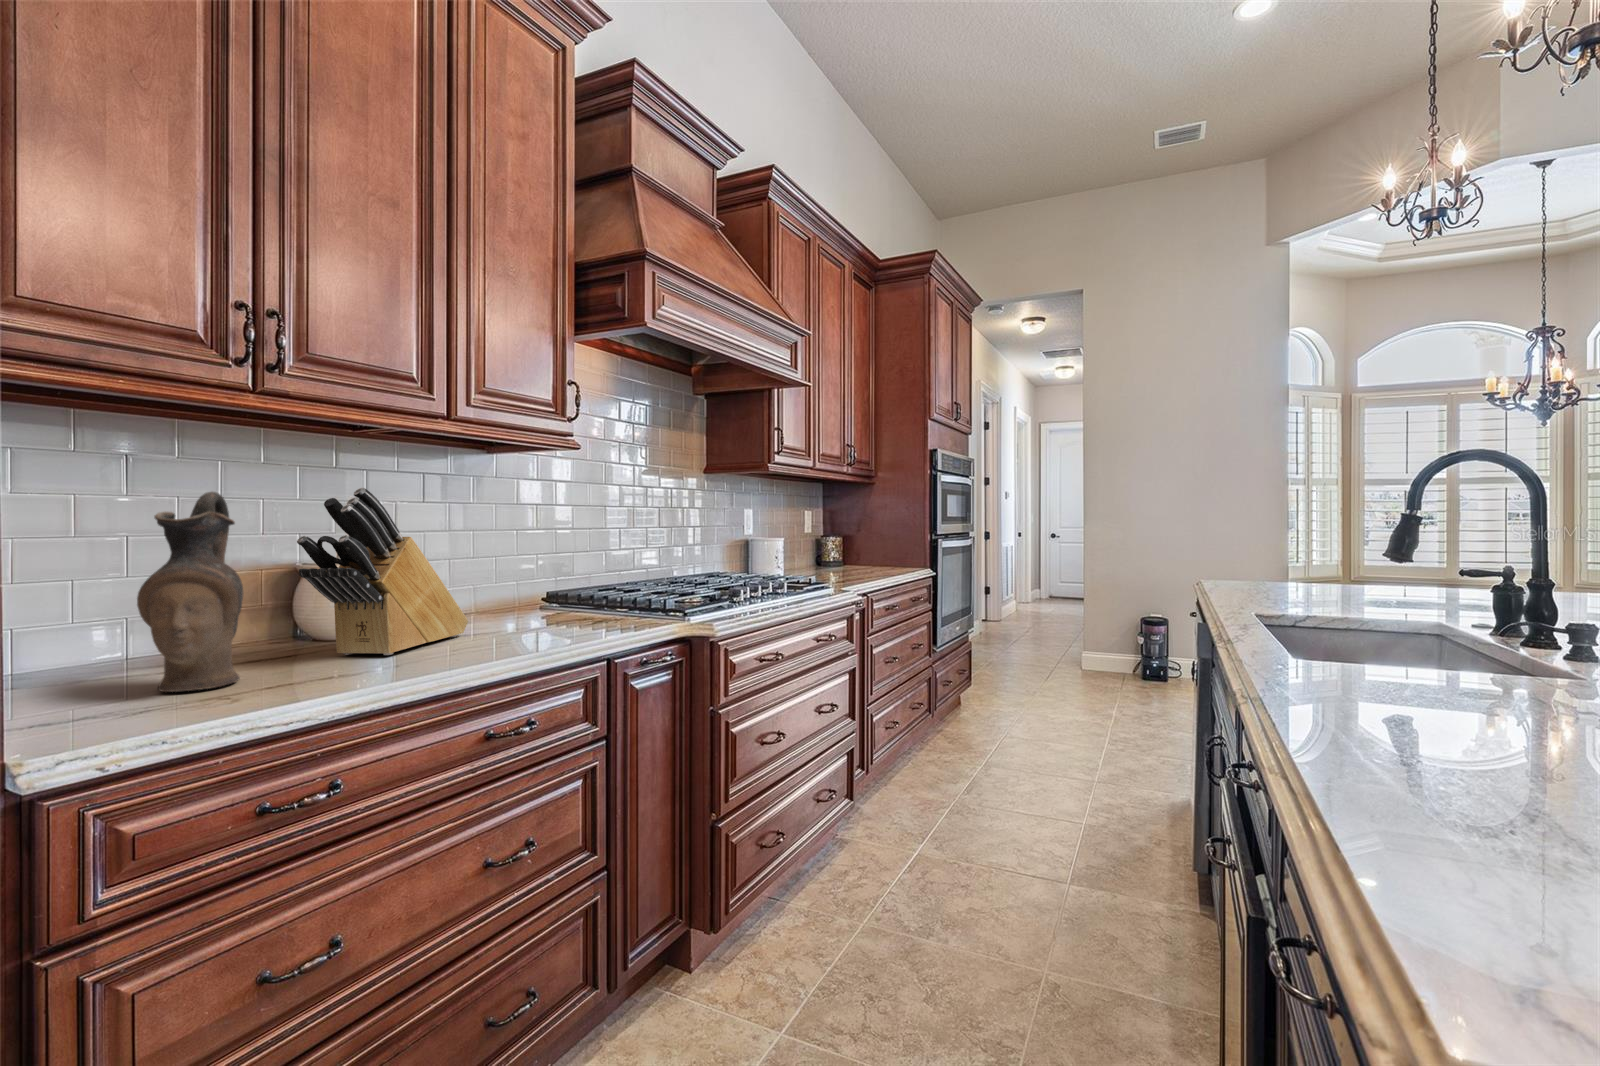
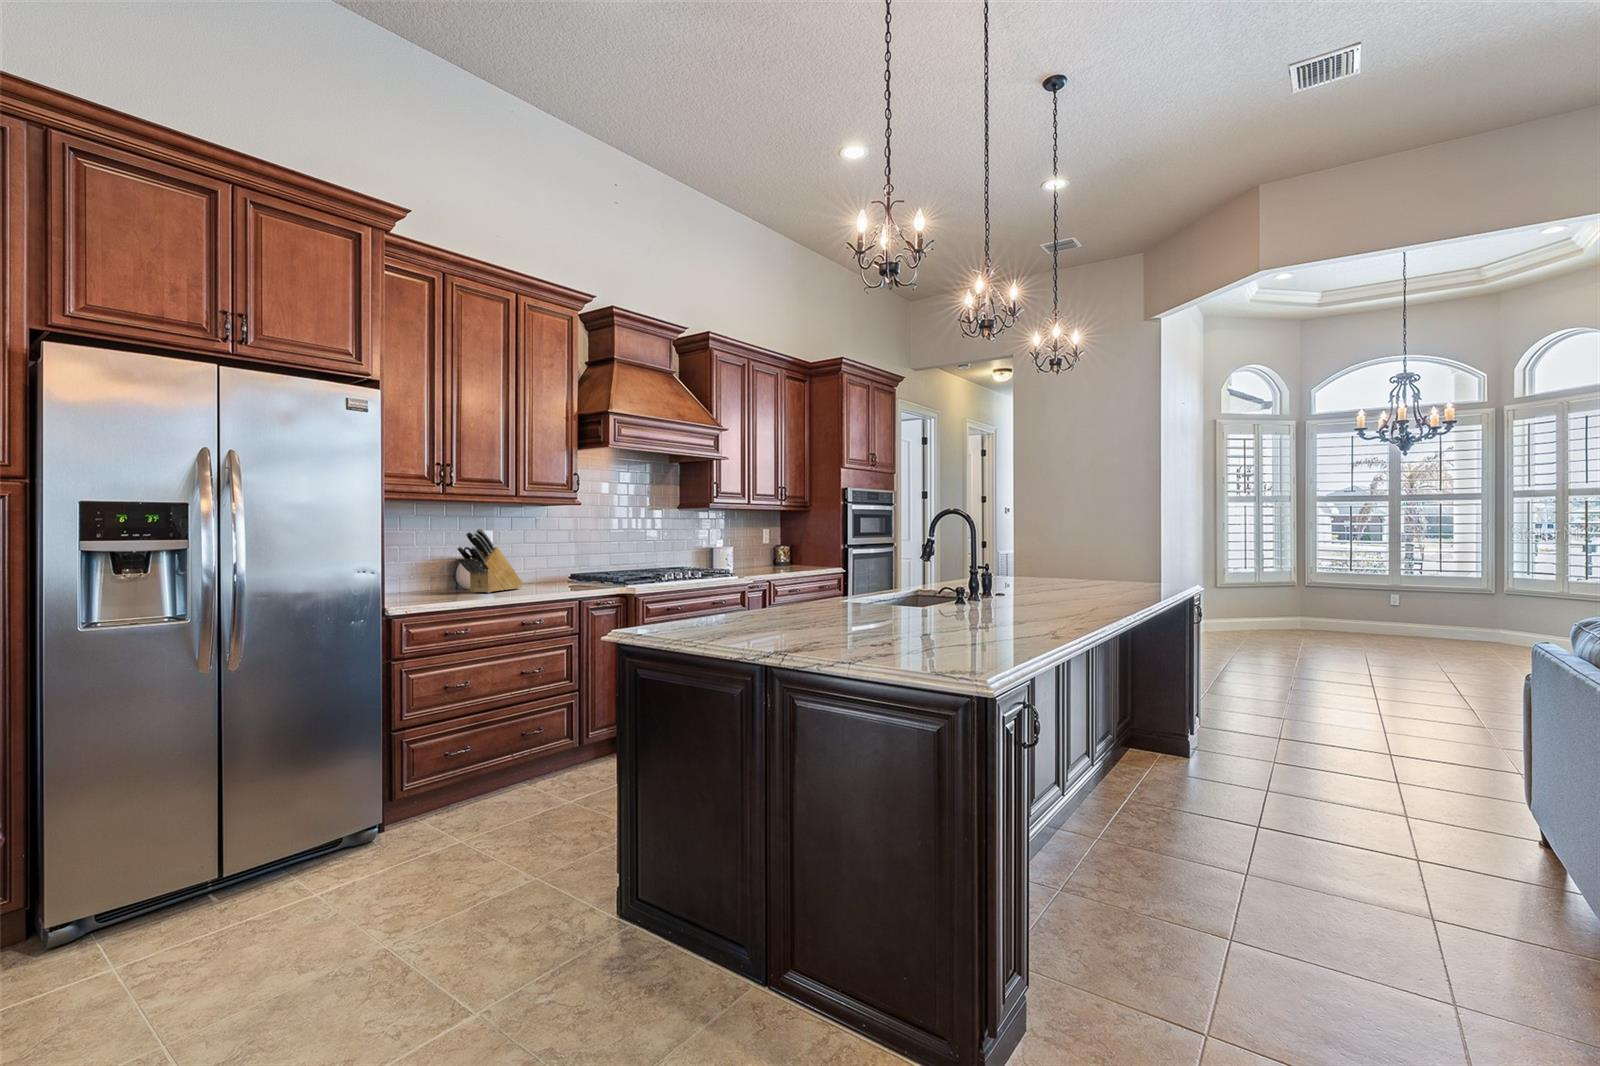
ceramic pitcher: present [137,492,243,692] -> none [410,532,440,598]

